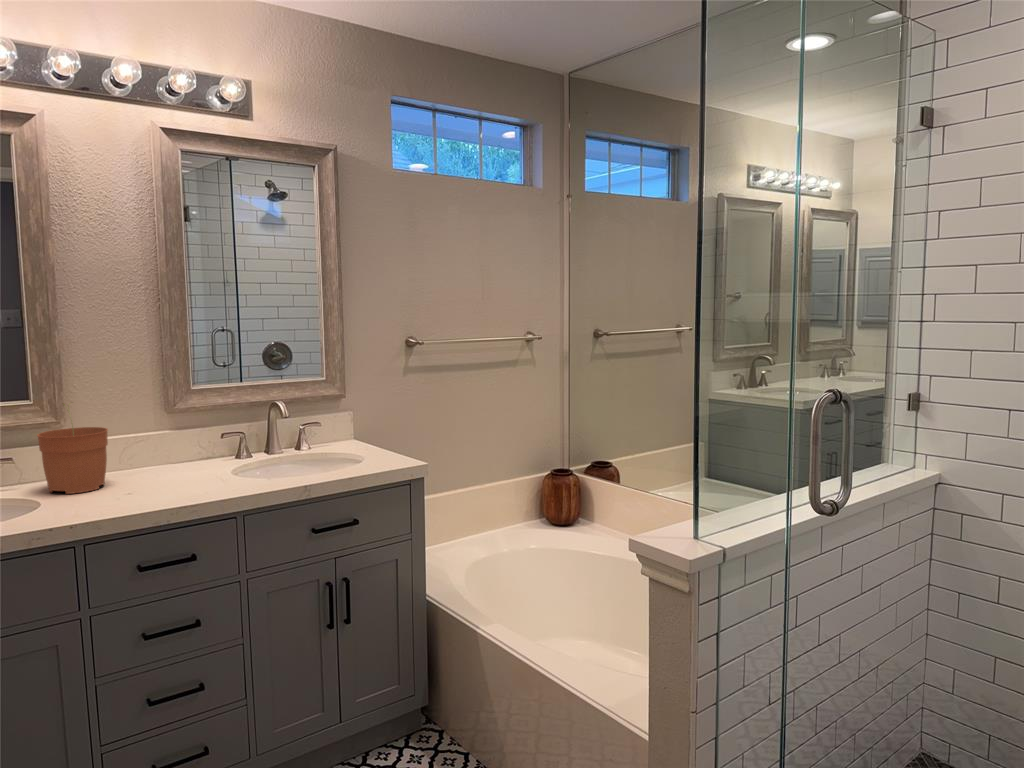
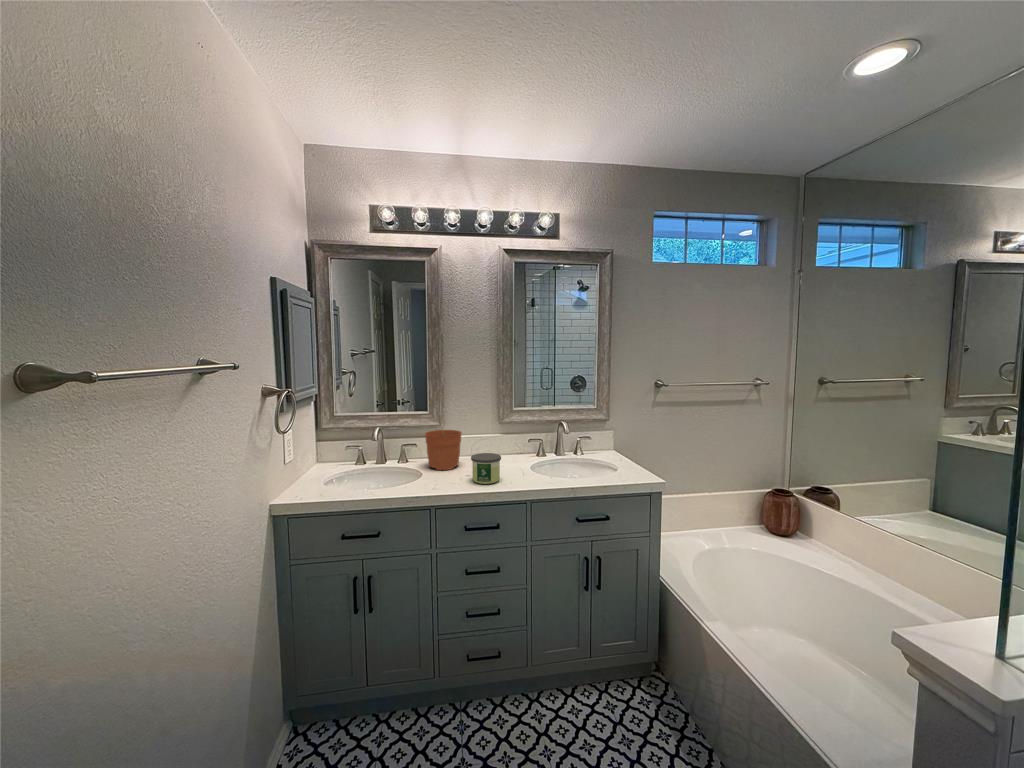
candle: none [138,454,190,500] -> present [471,453,501,484]

